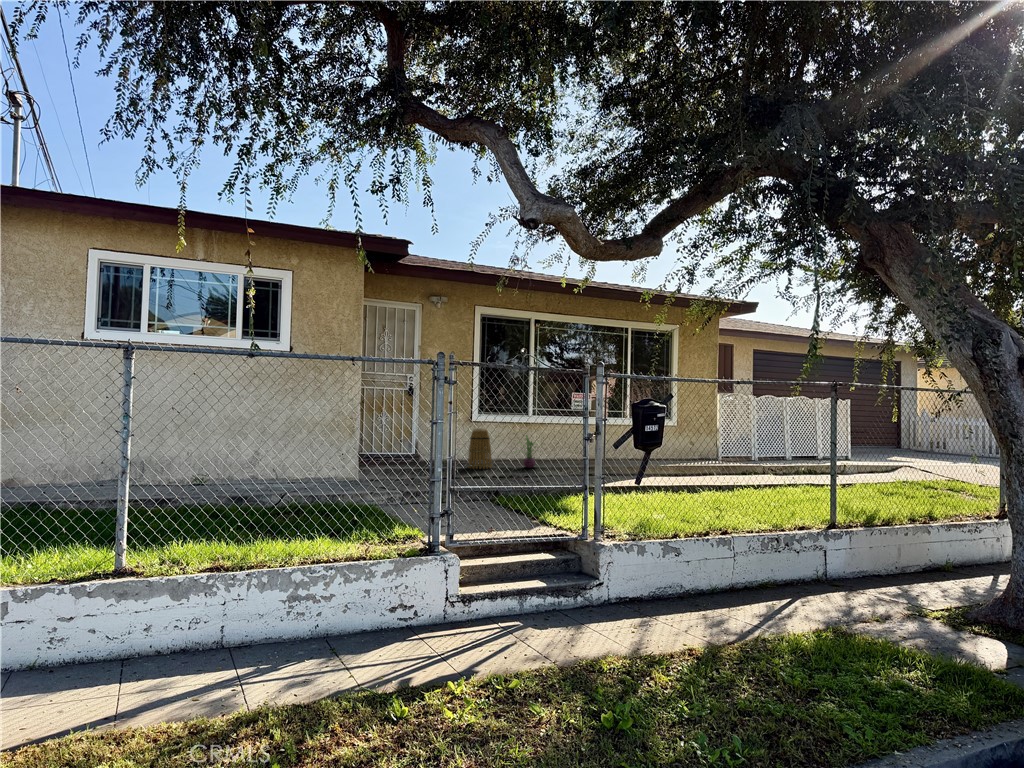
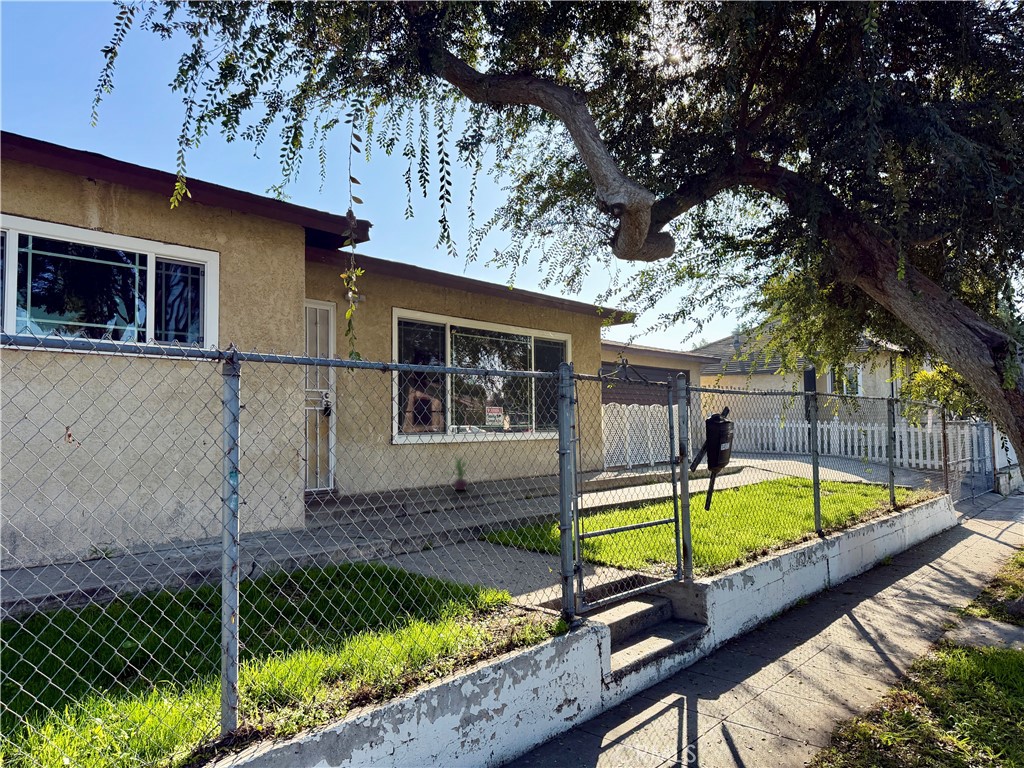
basket: present [468,429,492,469] -> none [397,449,425,496]

